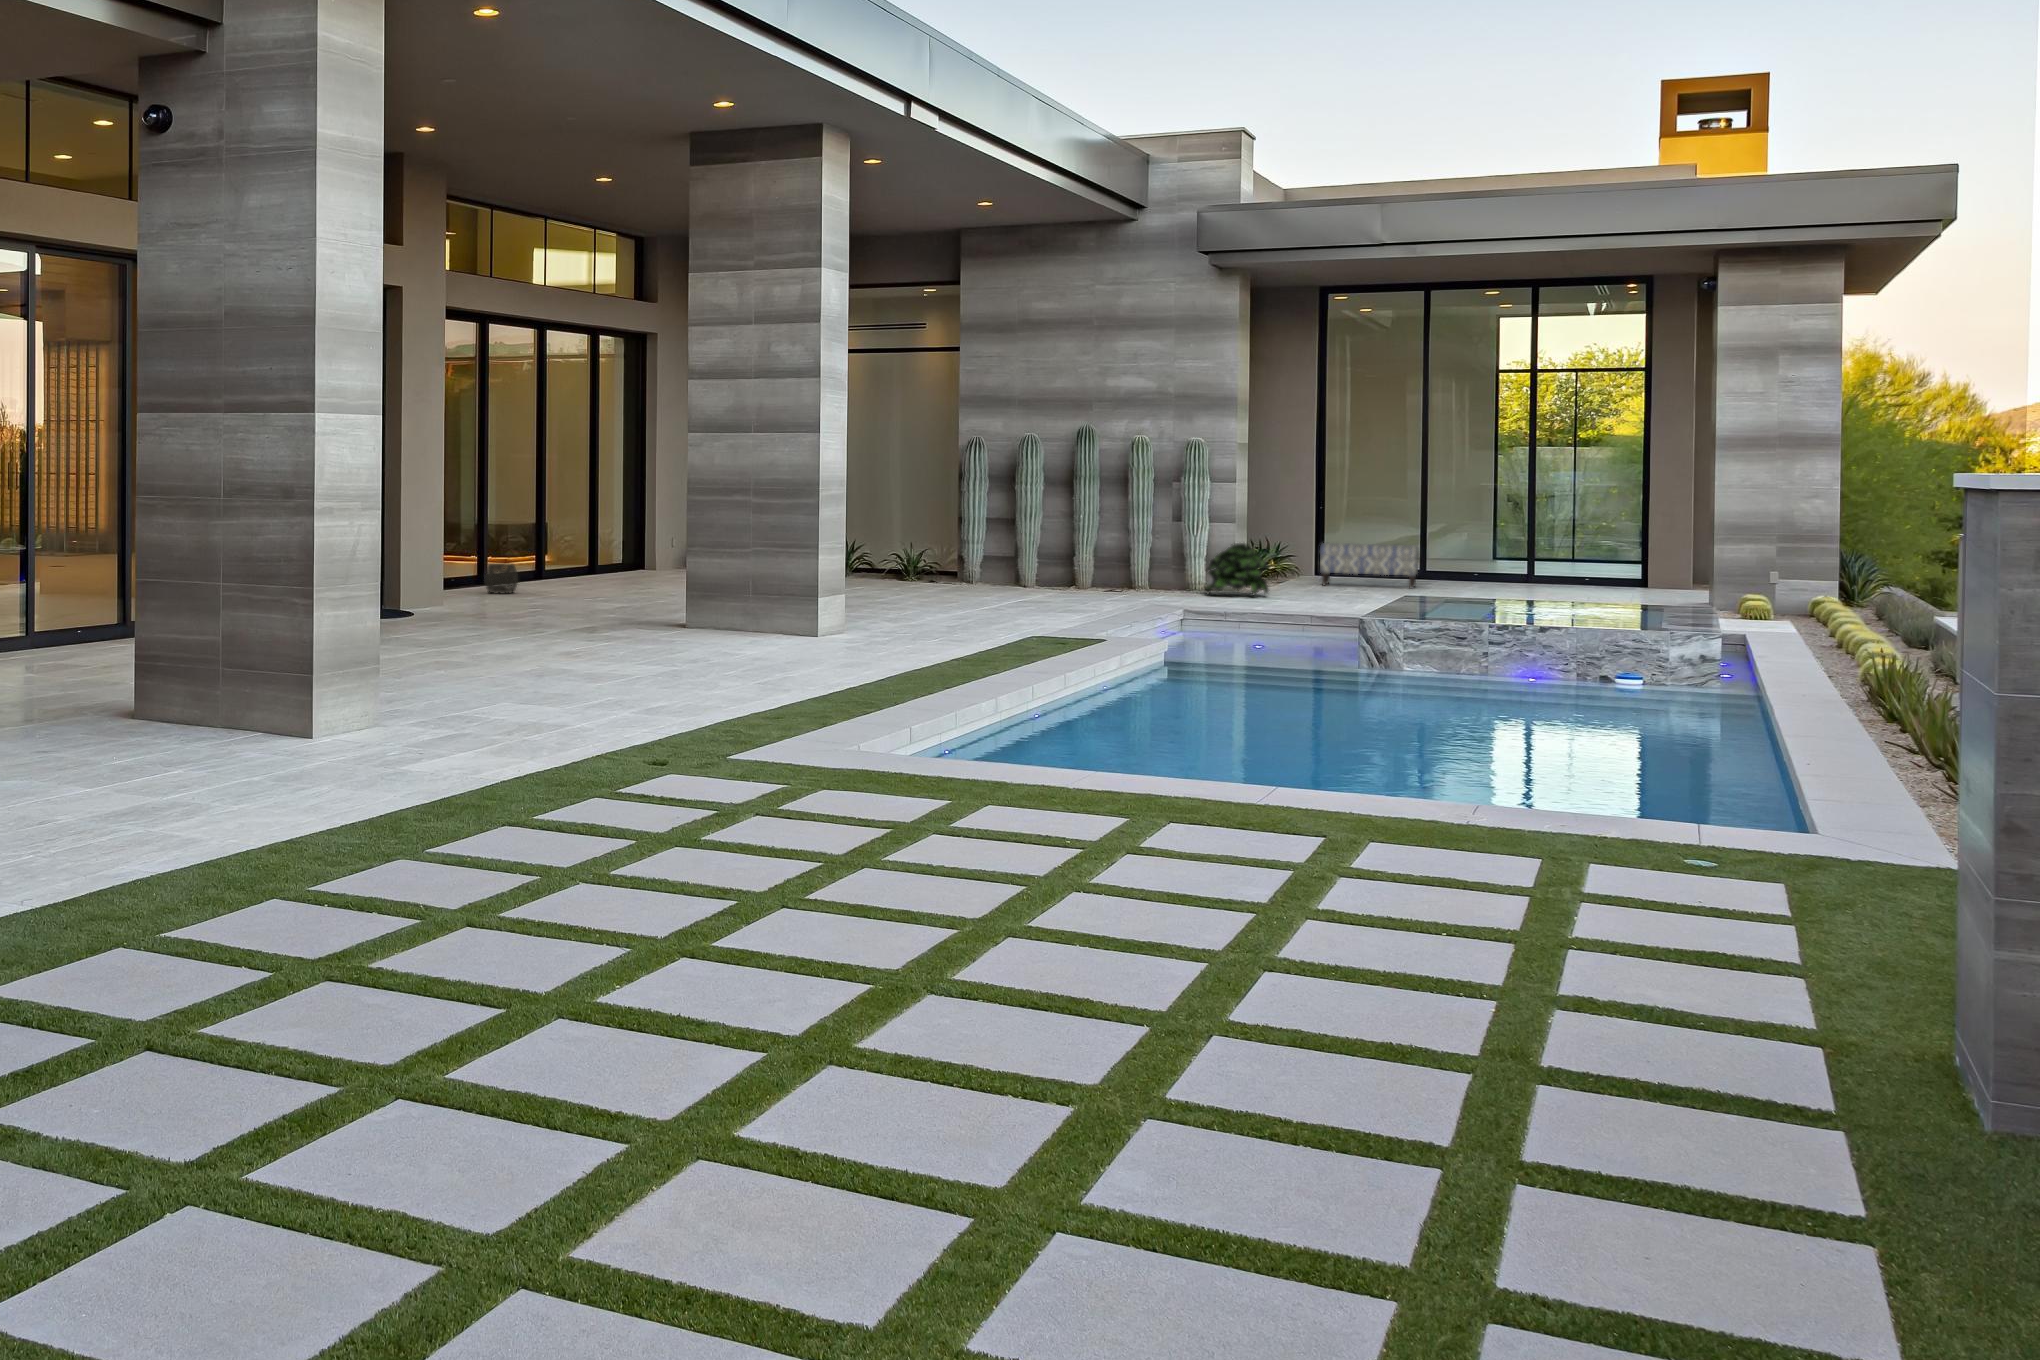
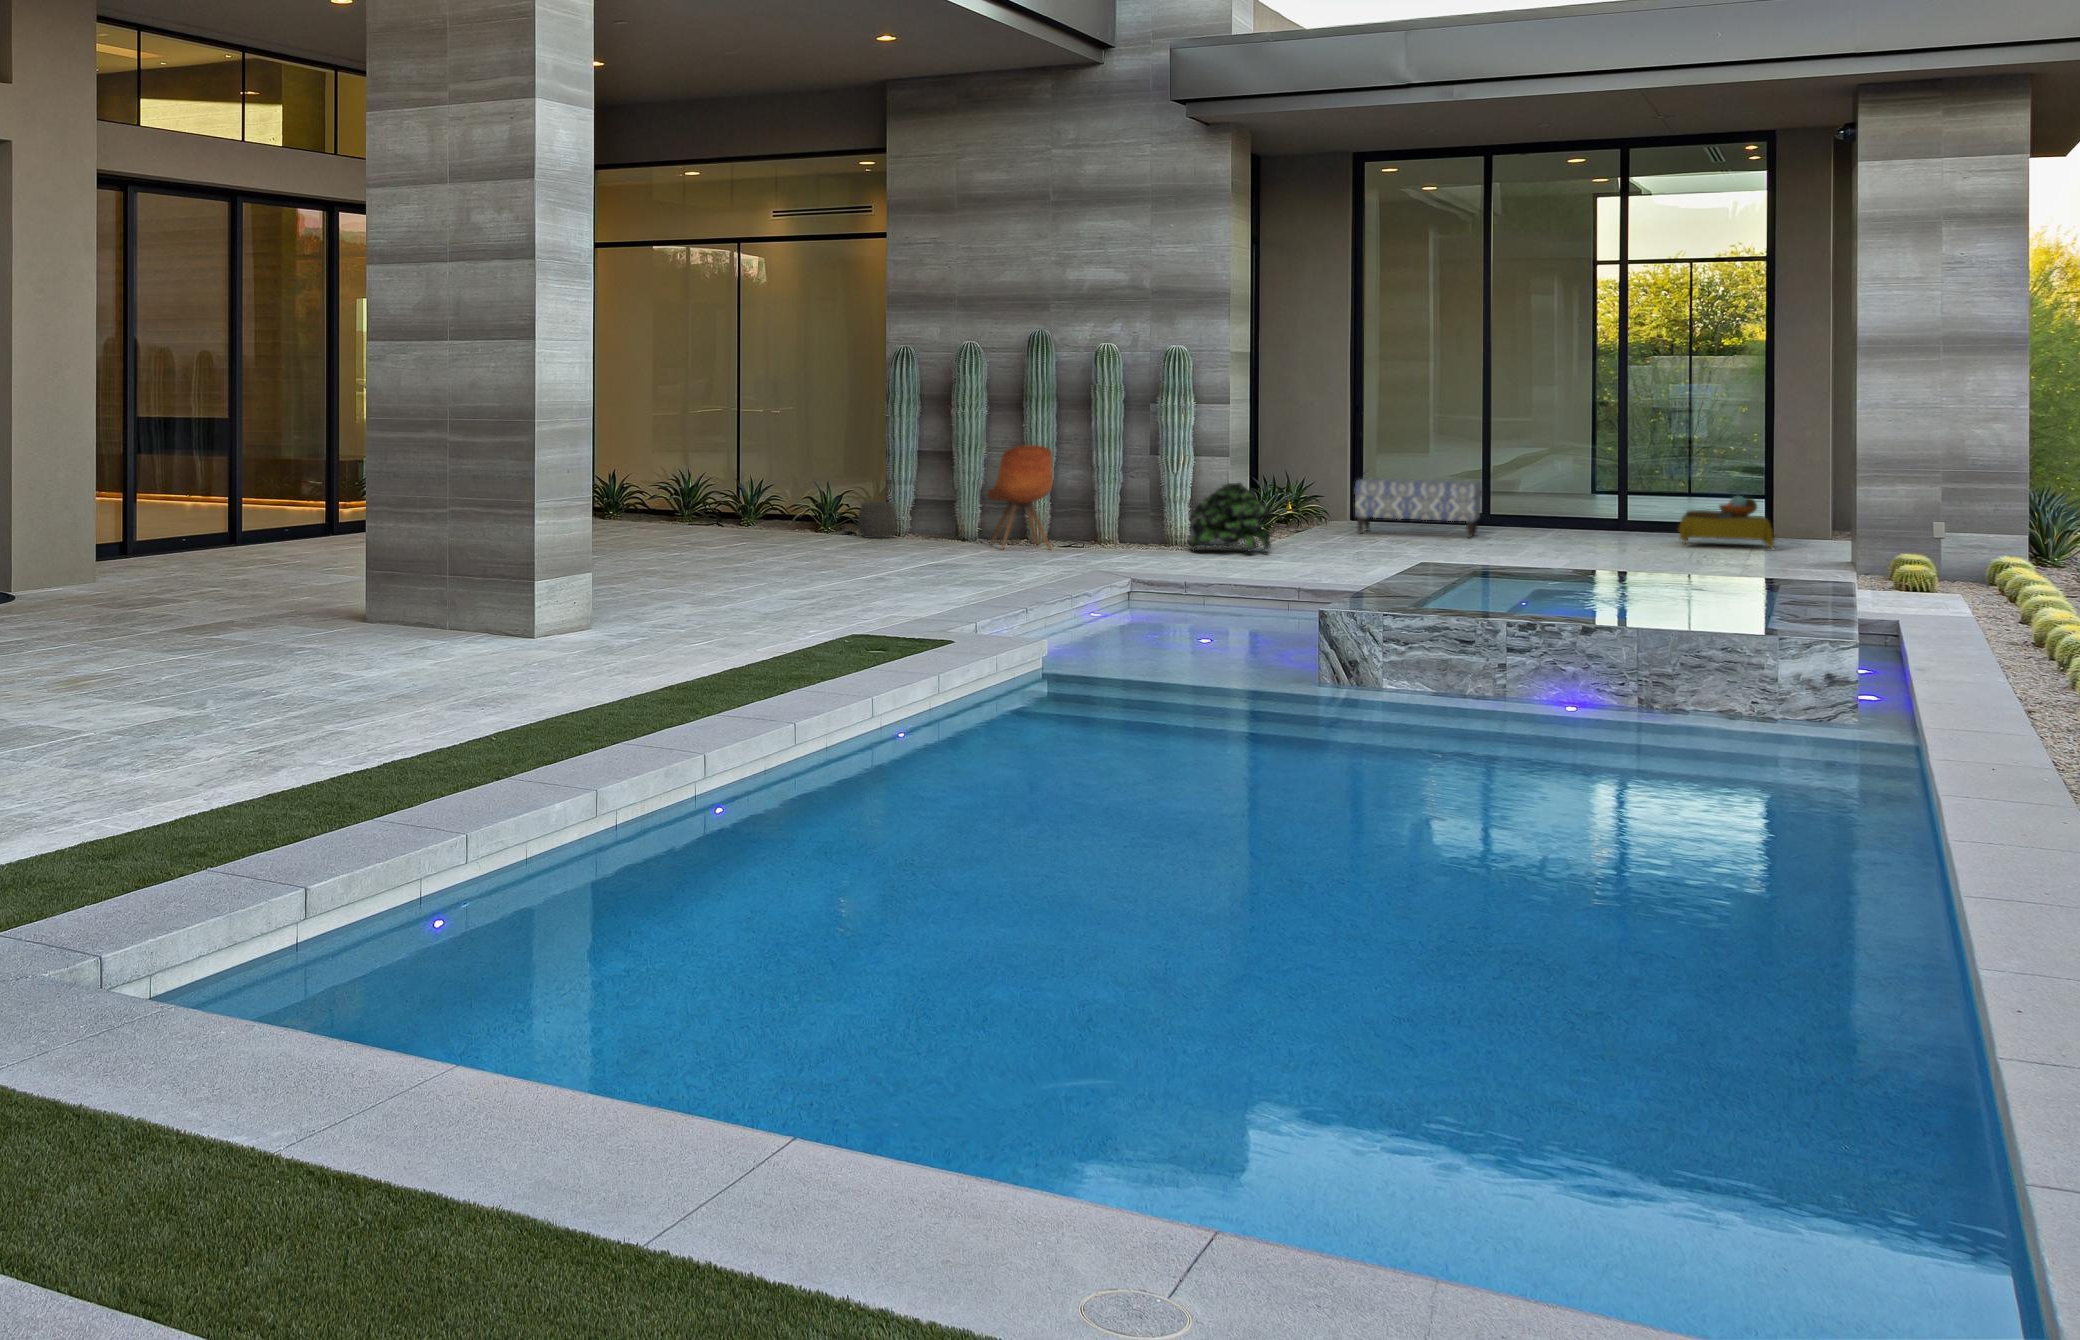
dining chair: none [1045,514,1100,594] -> present [987,445,1053,549]
side table: none [1573,555,1650,597] -> present [1679,496,1775,549]
woven basket: present [484,563,518,593] -> present [858,502,898,538]

